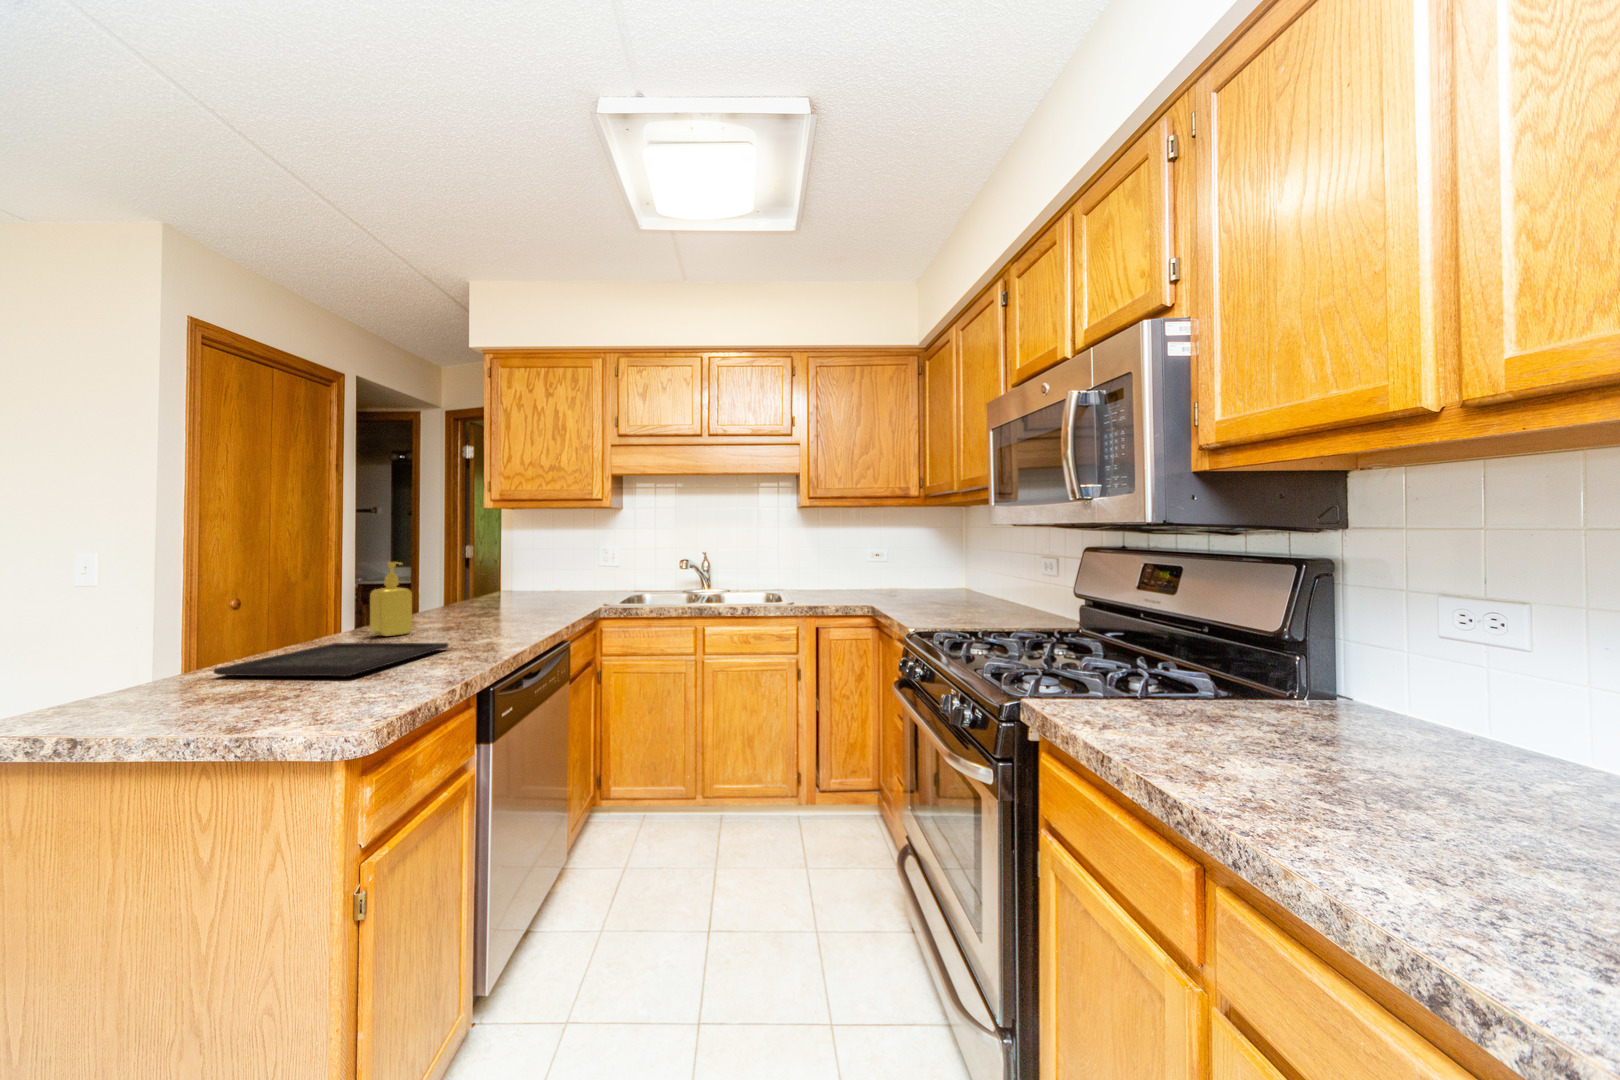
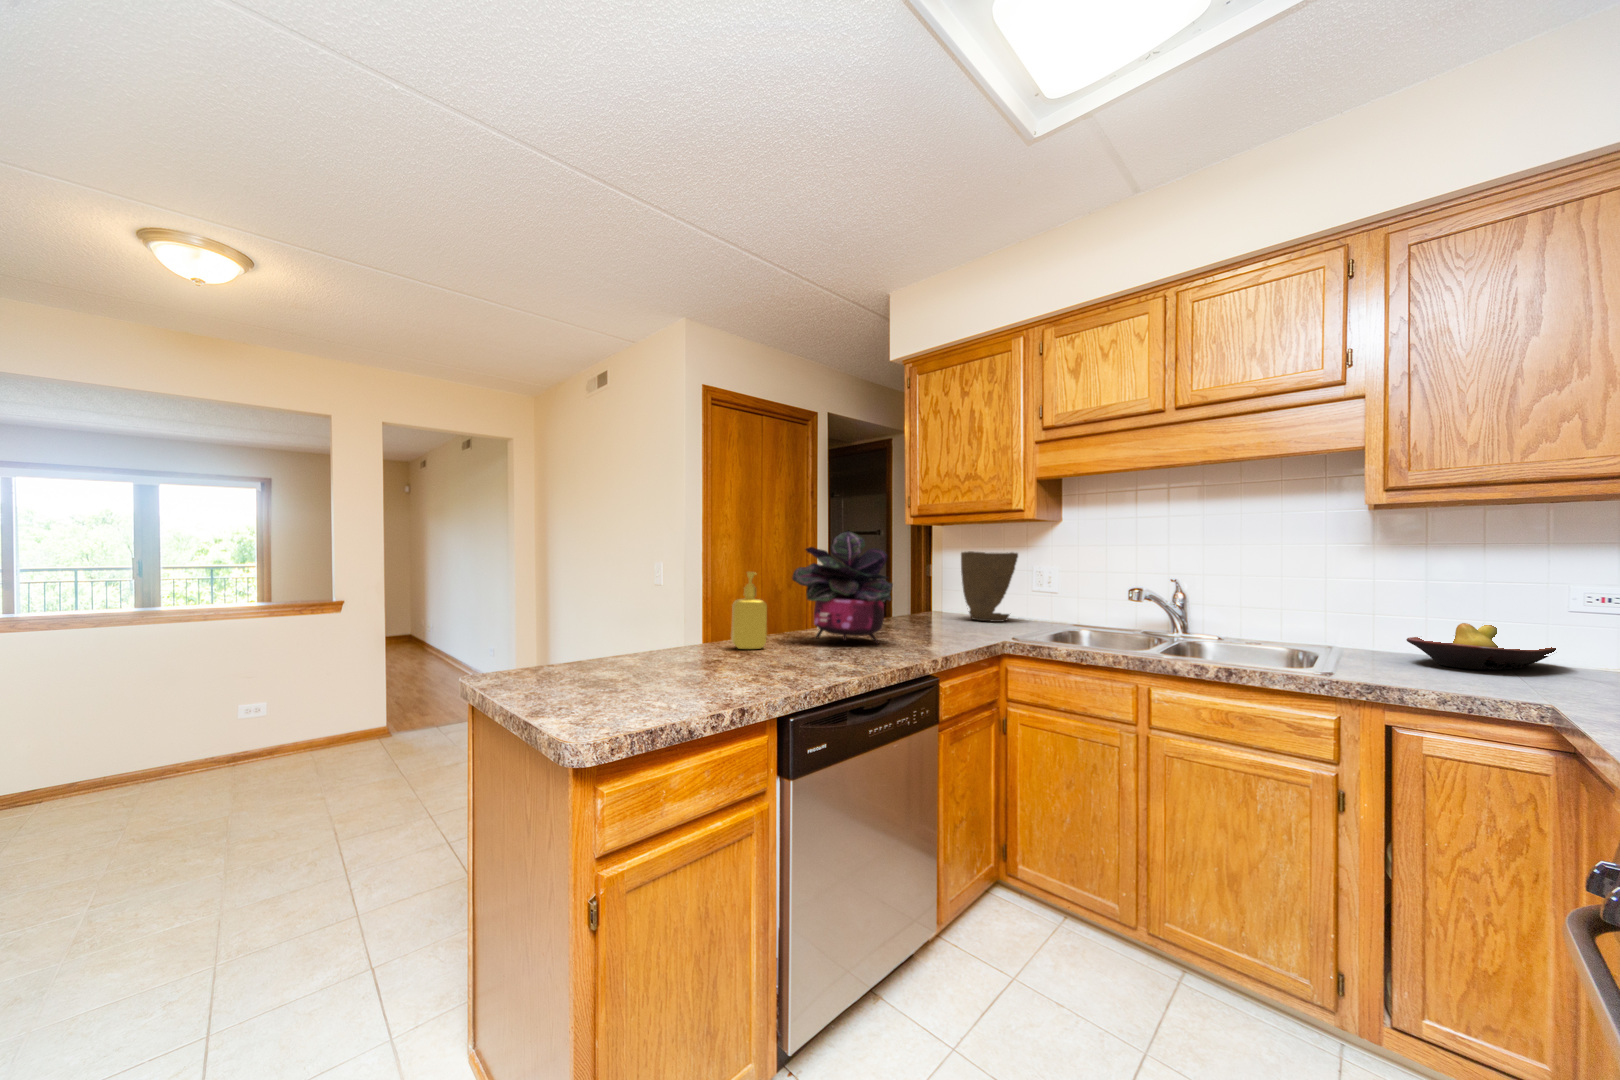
potted plant: none [420,520,524,620] -> present [792,531,893,644]
vase: none [533,532,588,594] -> present [961,551,1018,622]
fruit bowl: none [820,571,874,596] -> present [1406,623,1556,669]
tray: present [214,643,448,676] -> none [542,650,747,690]

